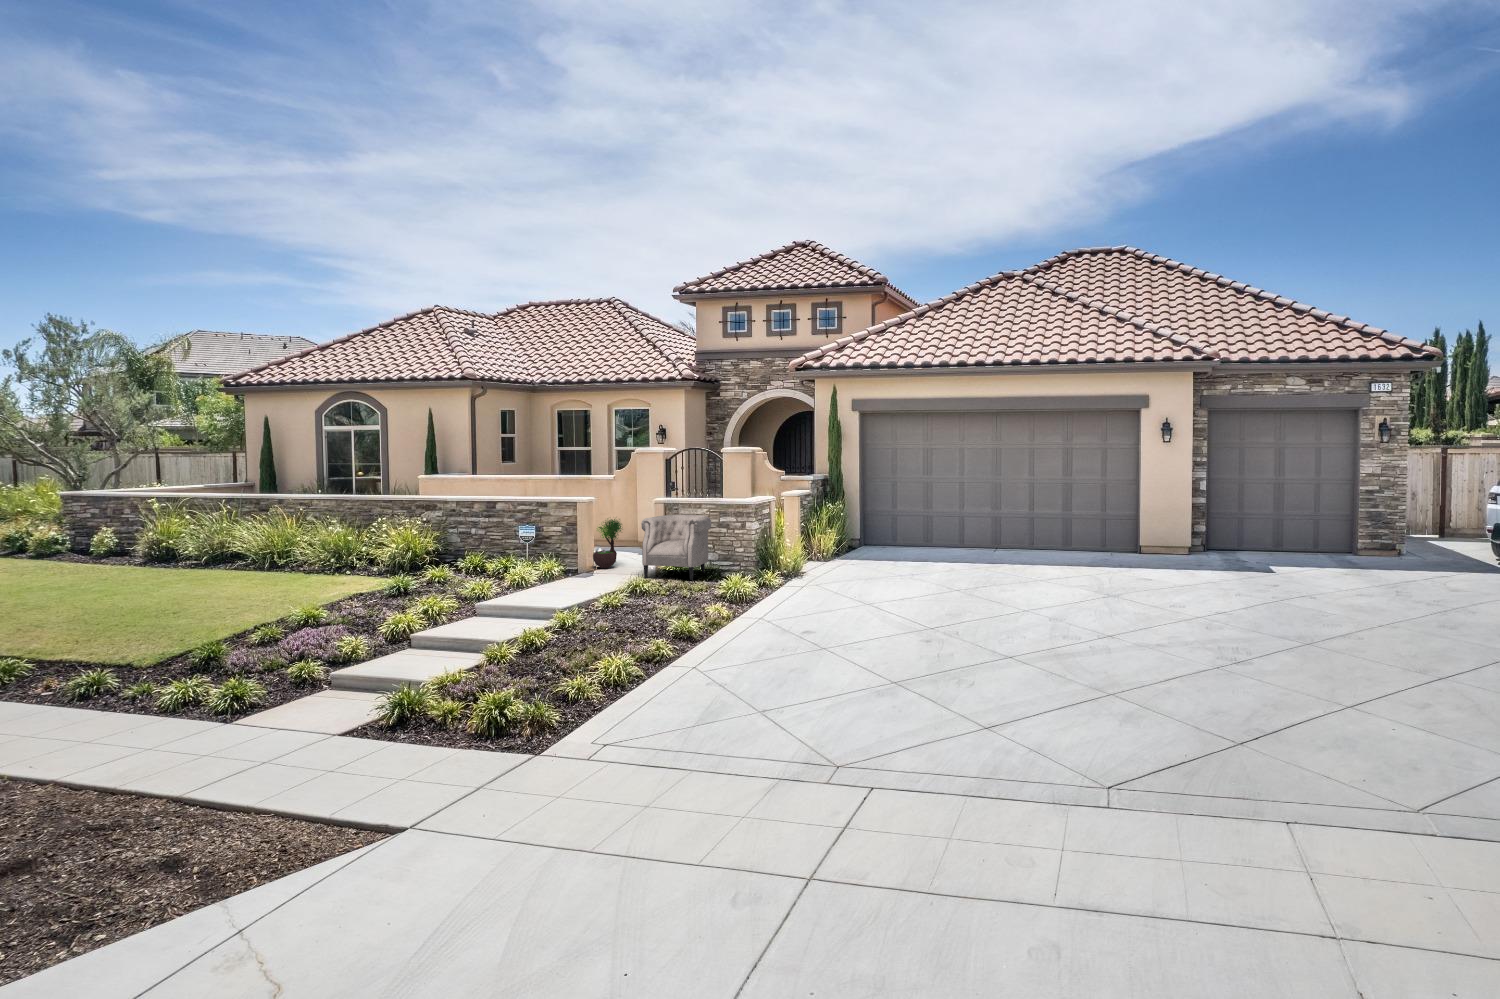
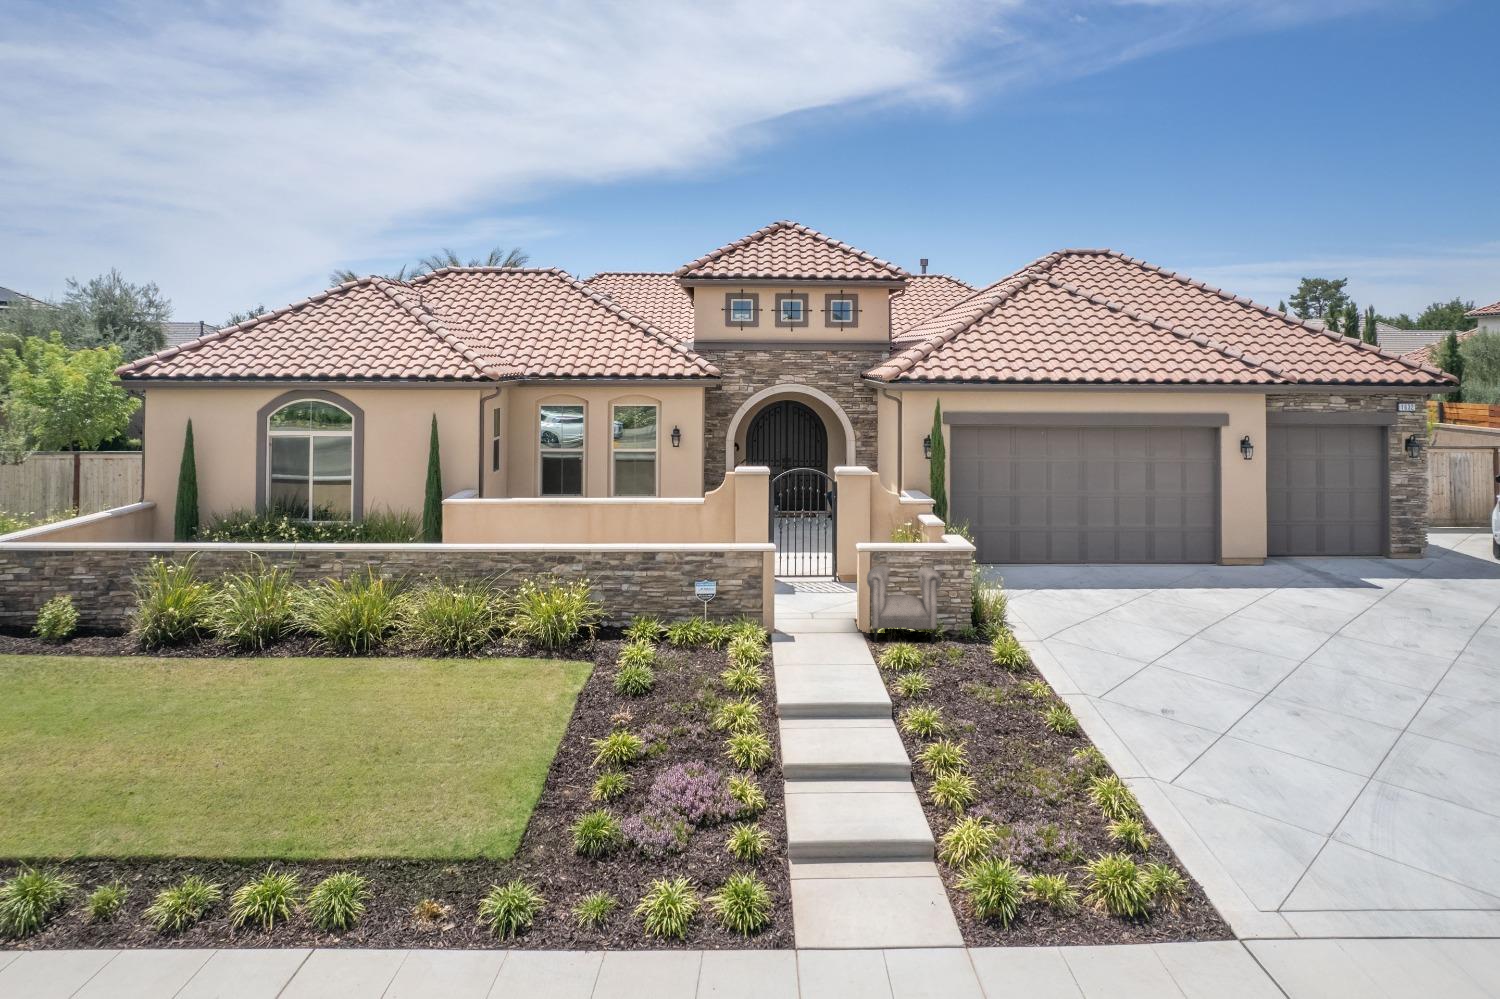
potted tree: present [593,519,622,568] -> none [783,565,822,627]

